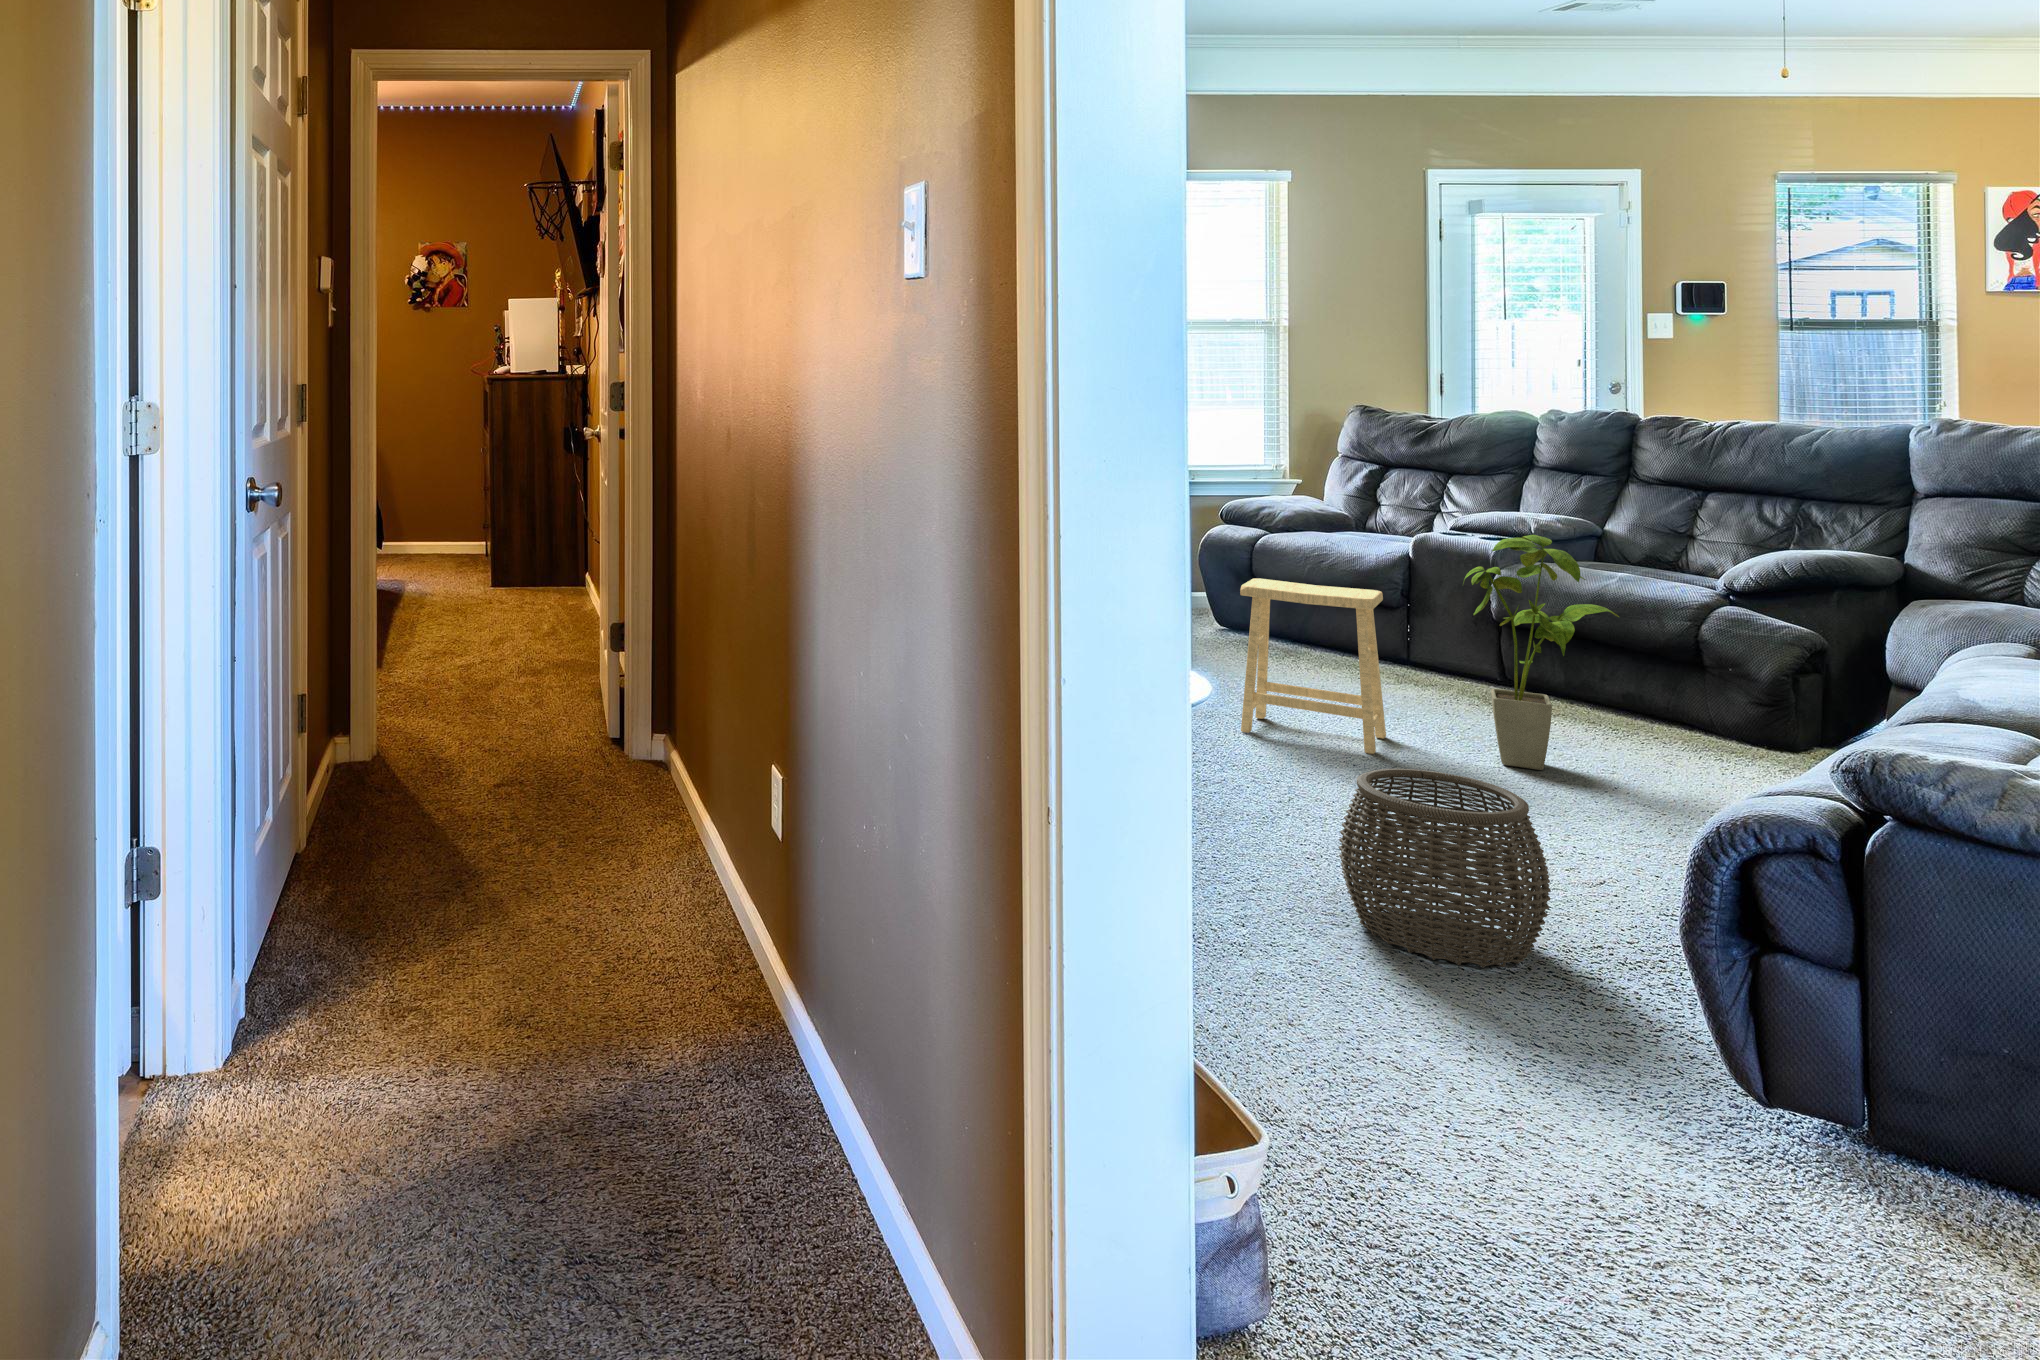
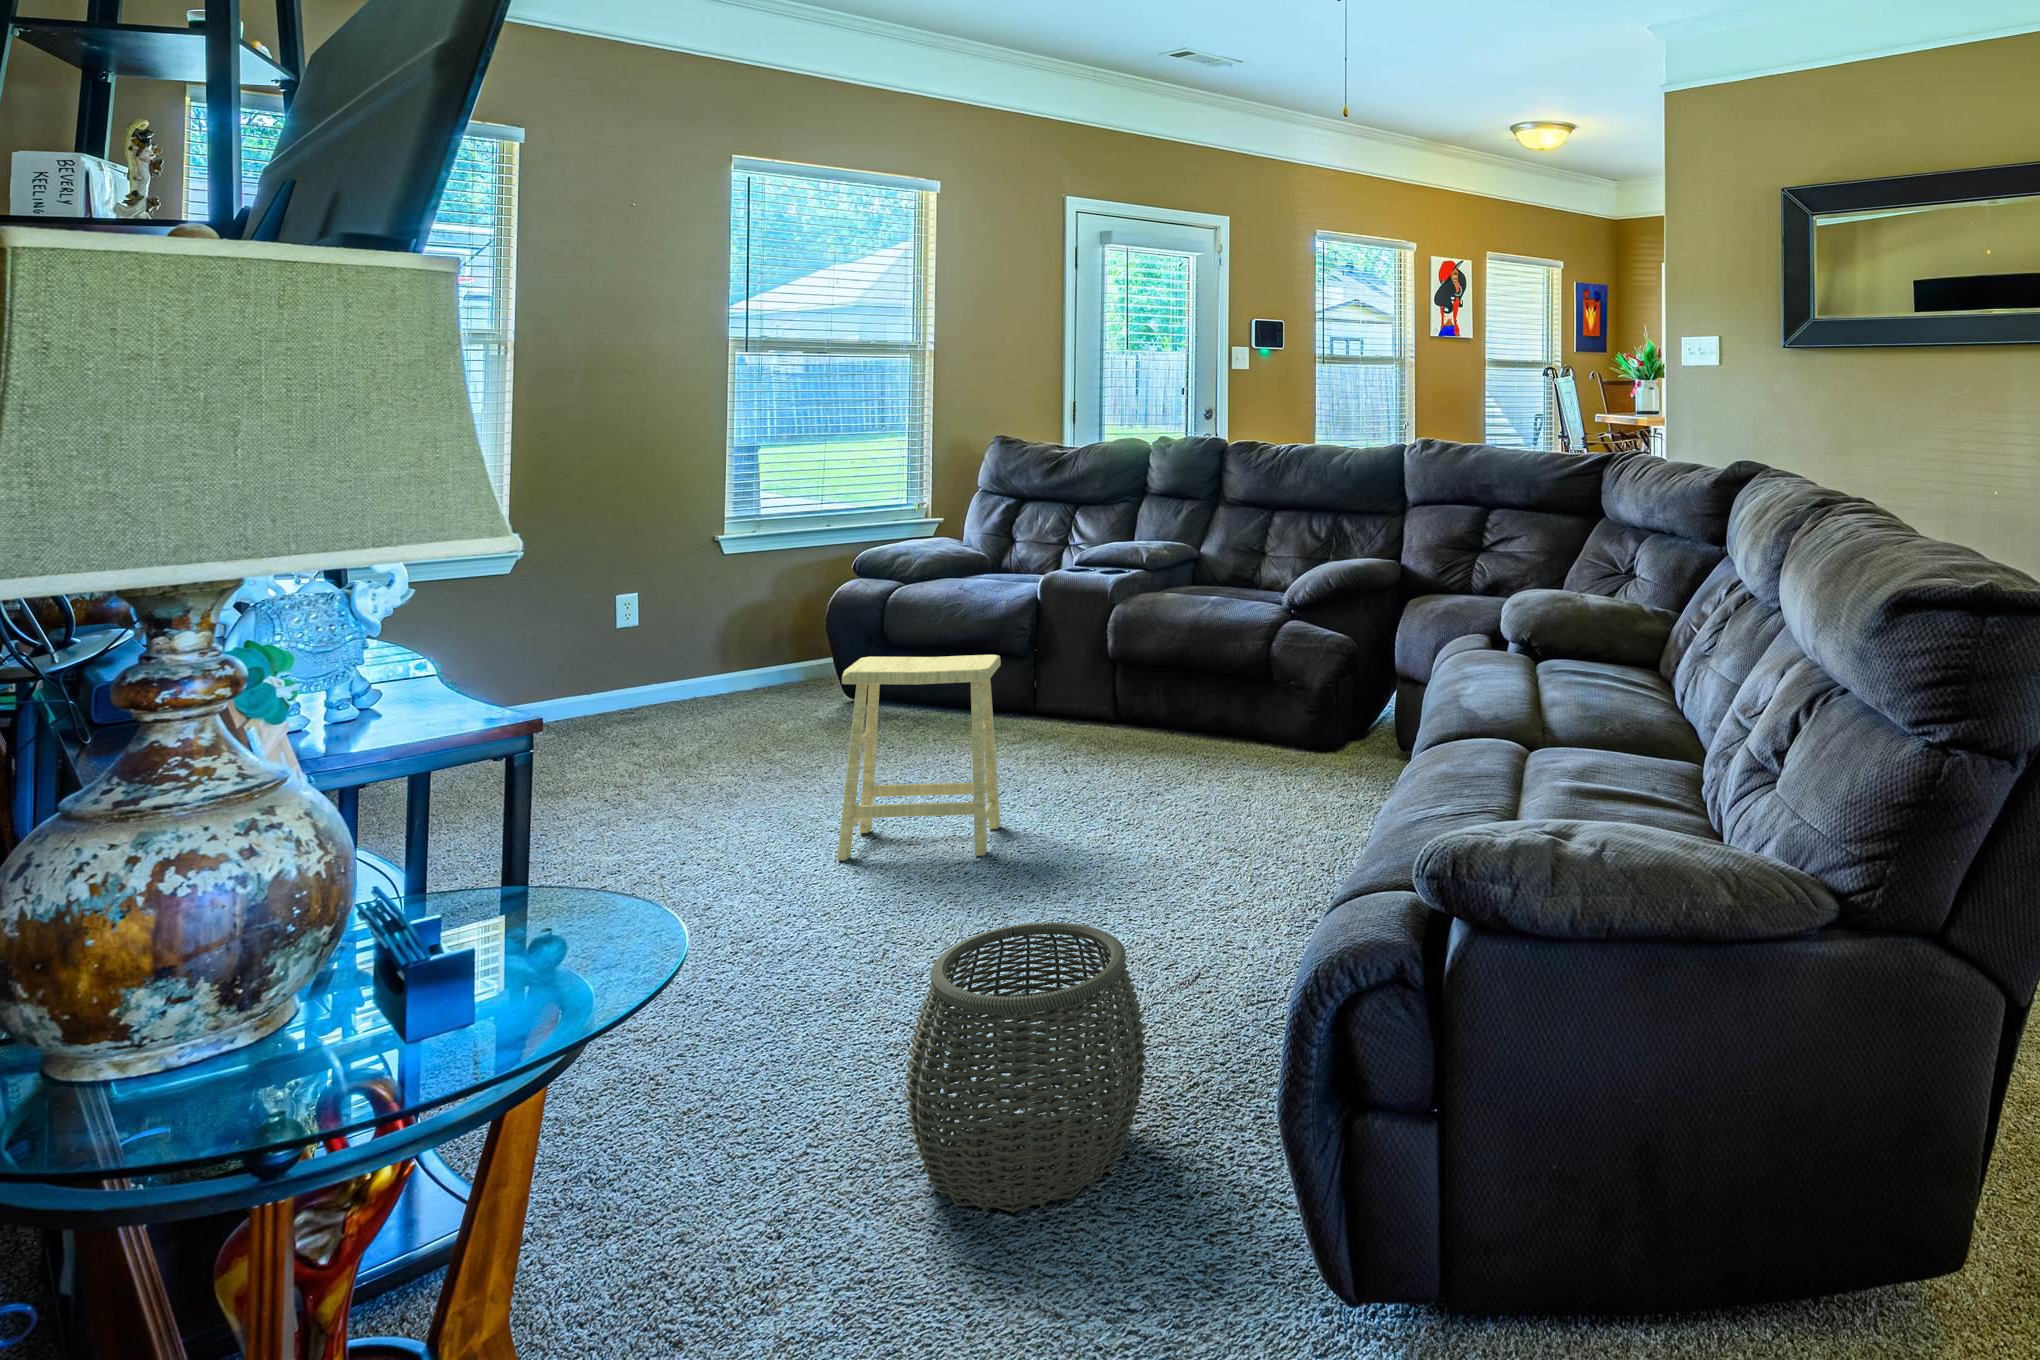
house plant: present [1464,535,1619,770] -> none [1078,575,1213,835]

